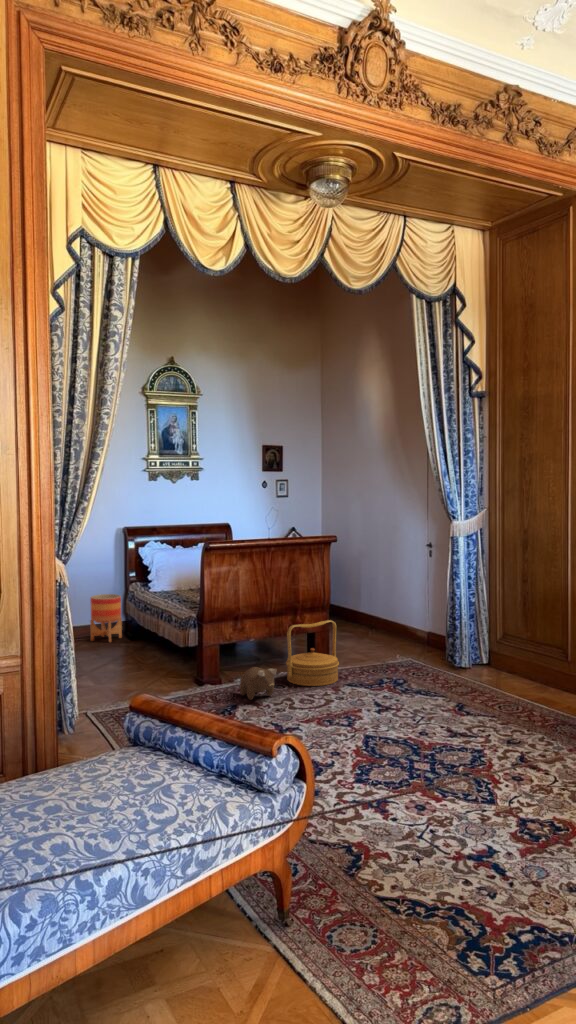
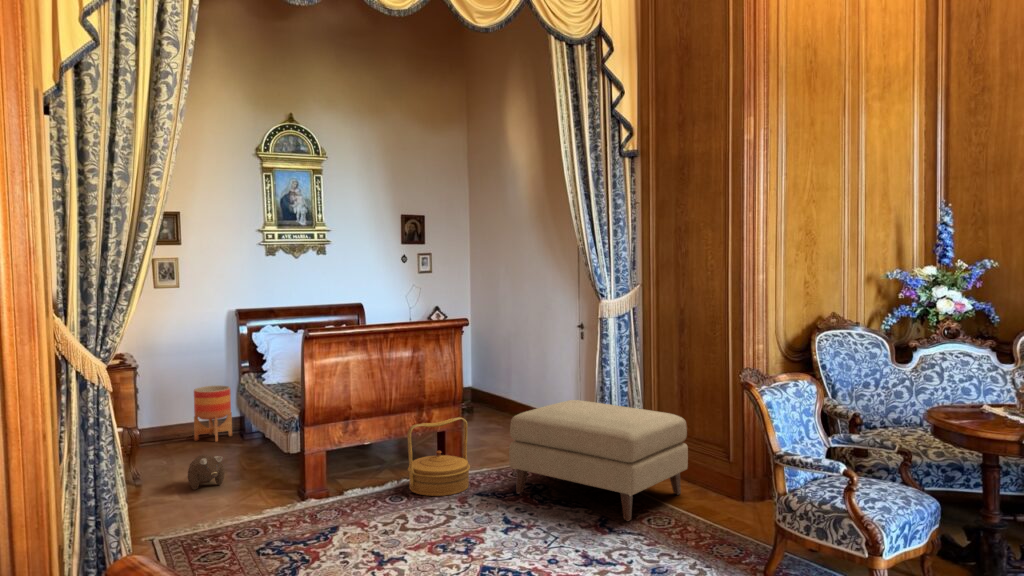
ottoman: none [375,607,530,707] -> present [509,400,688,521]
plush toy: present [240,667,277,700] -> present [188,454,225,490]

